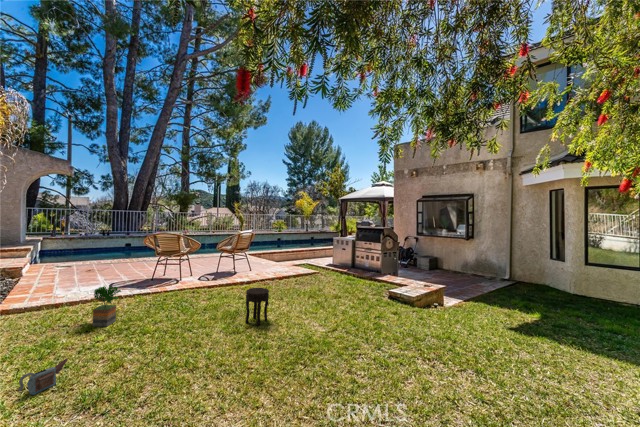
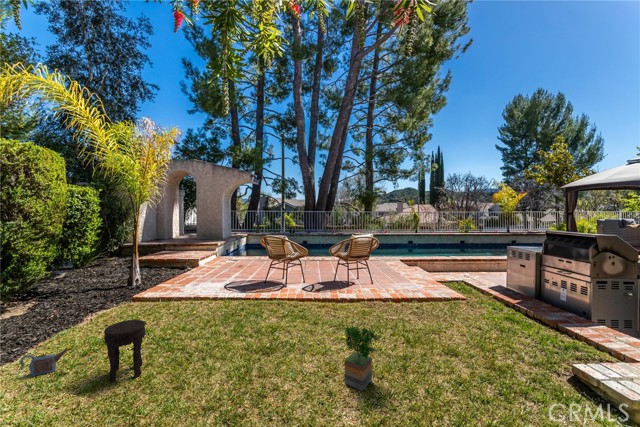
potted tree: present [93,286,121,326] -> present [345,327,378,391]
side table: present [245,288,269,326] -> present [104,320,145,383]

